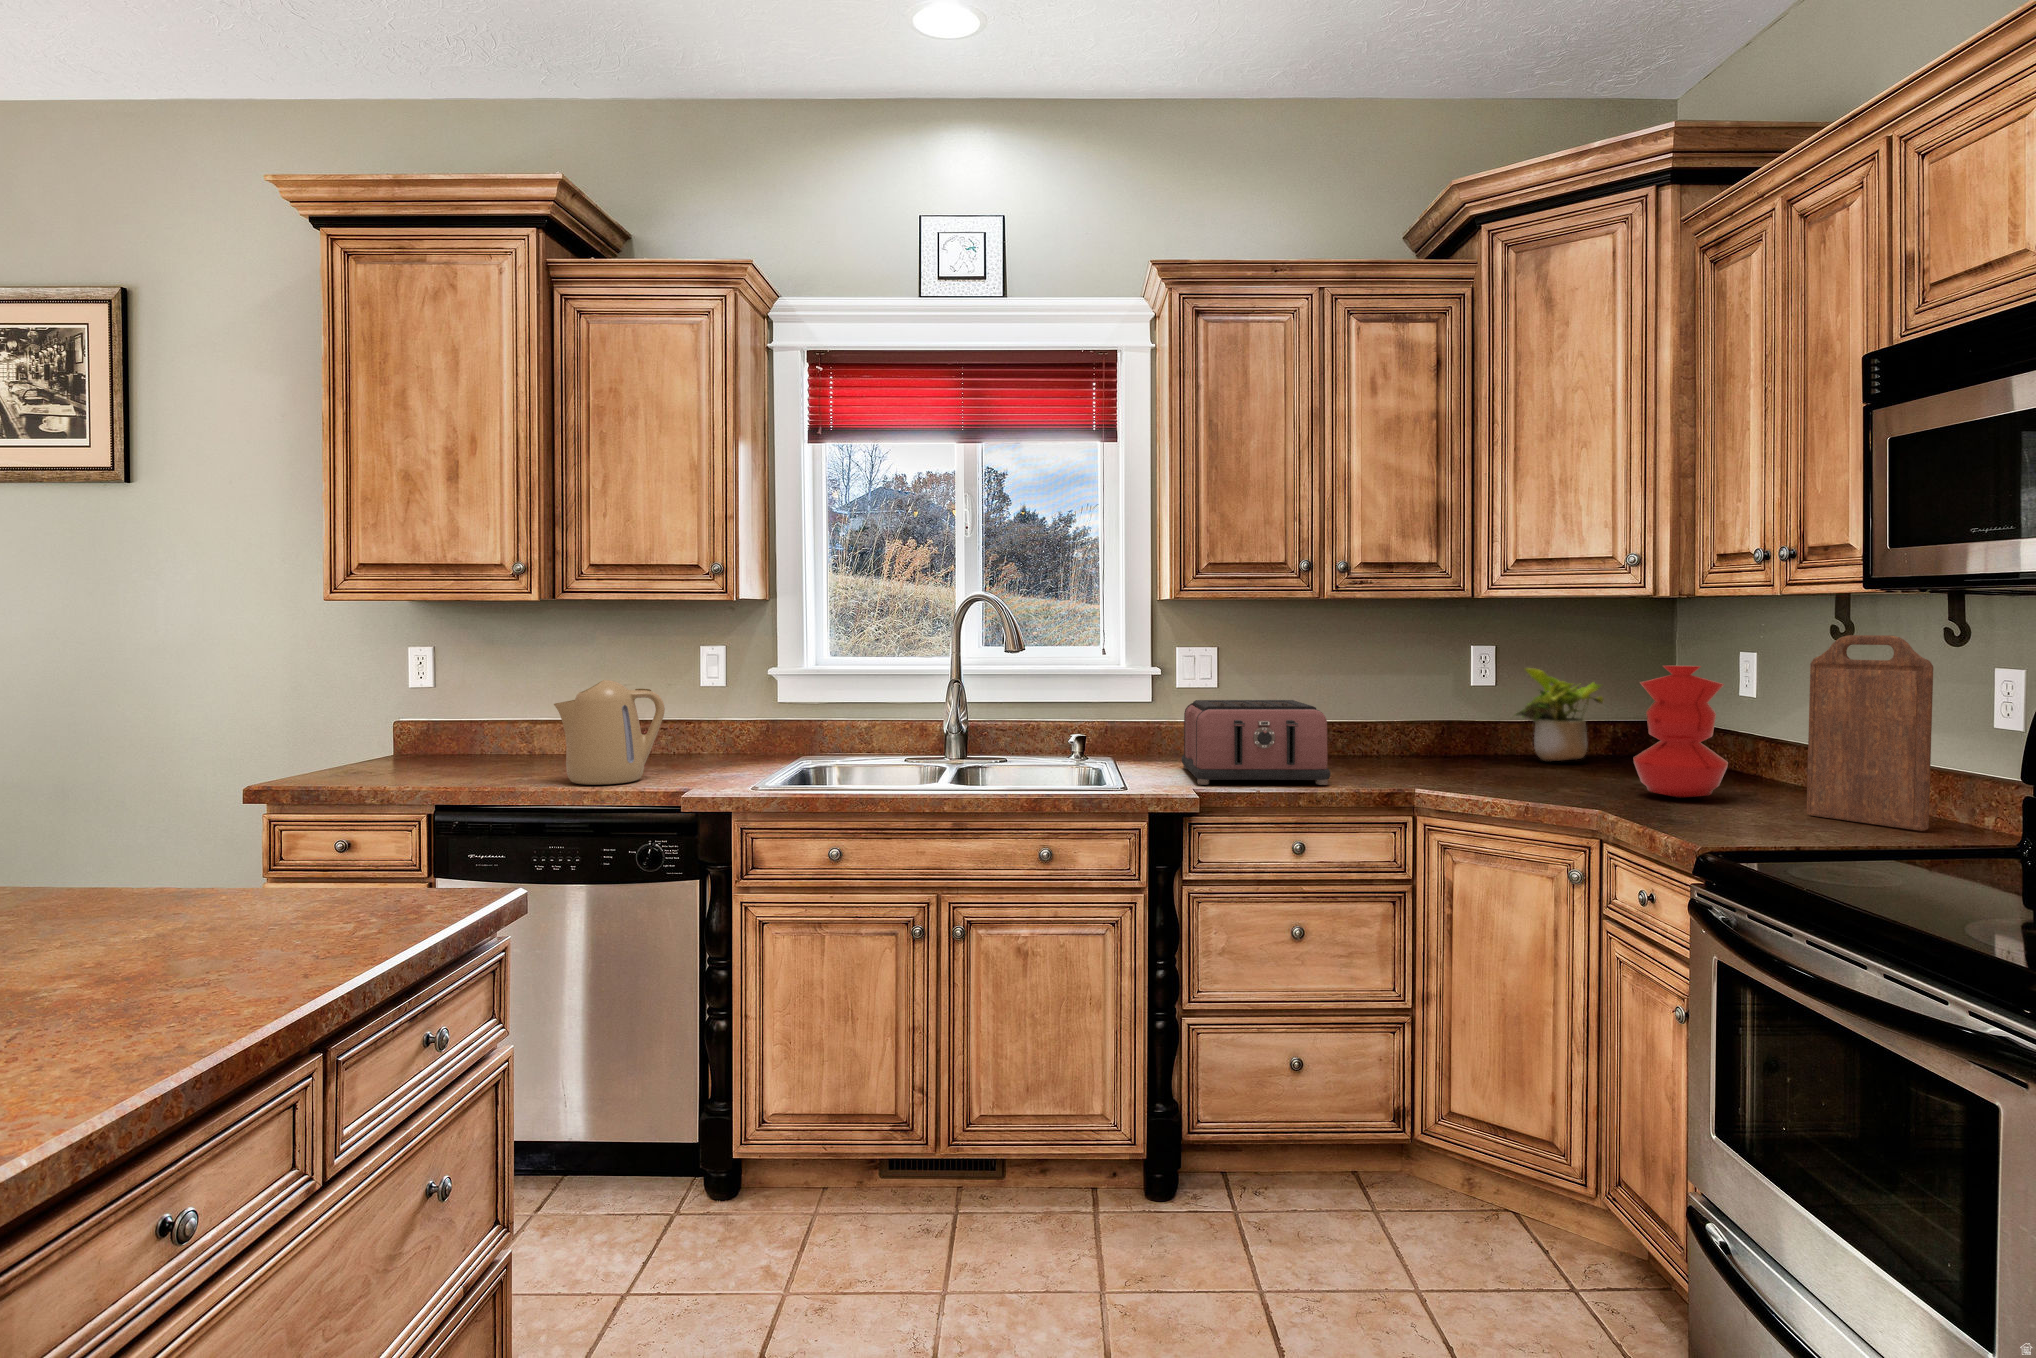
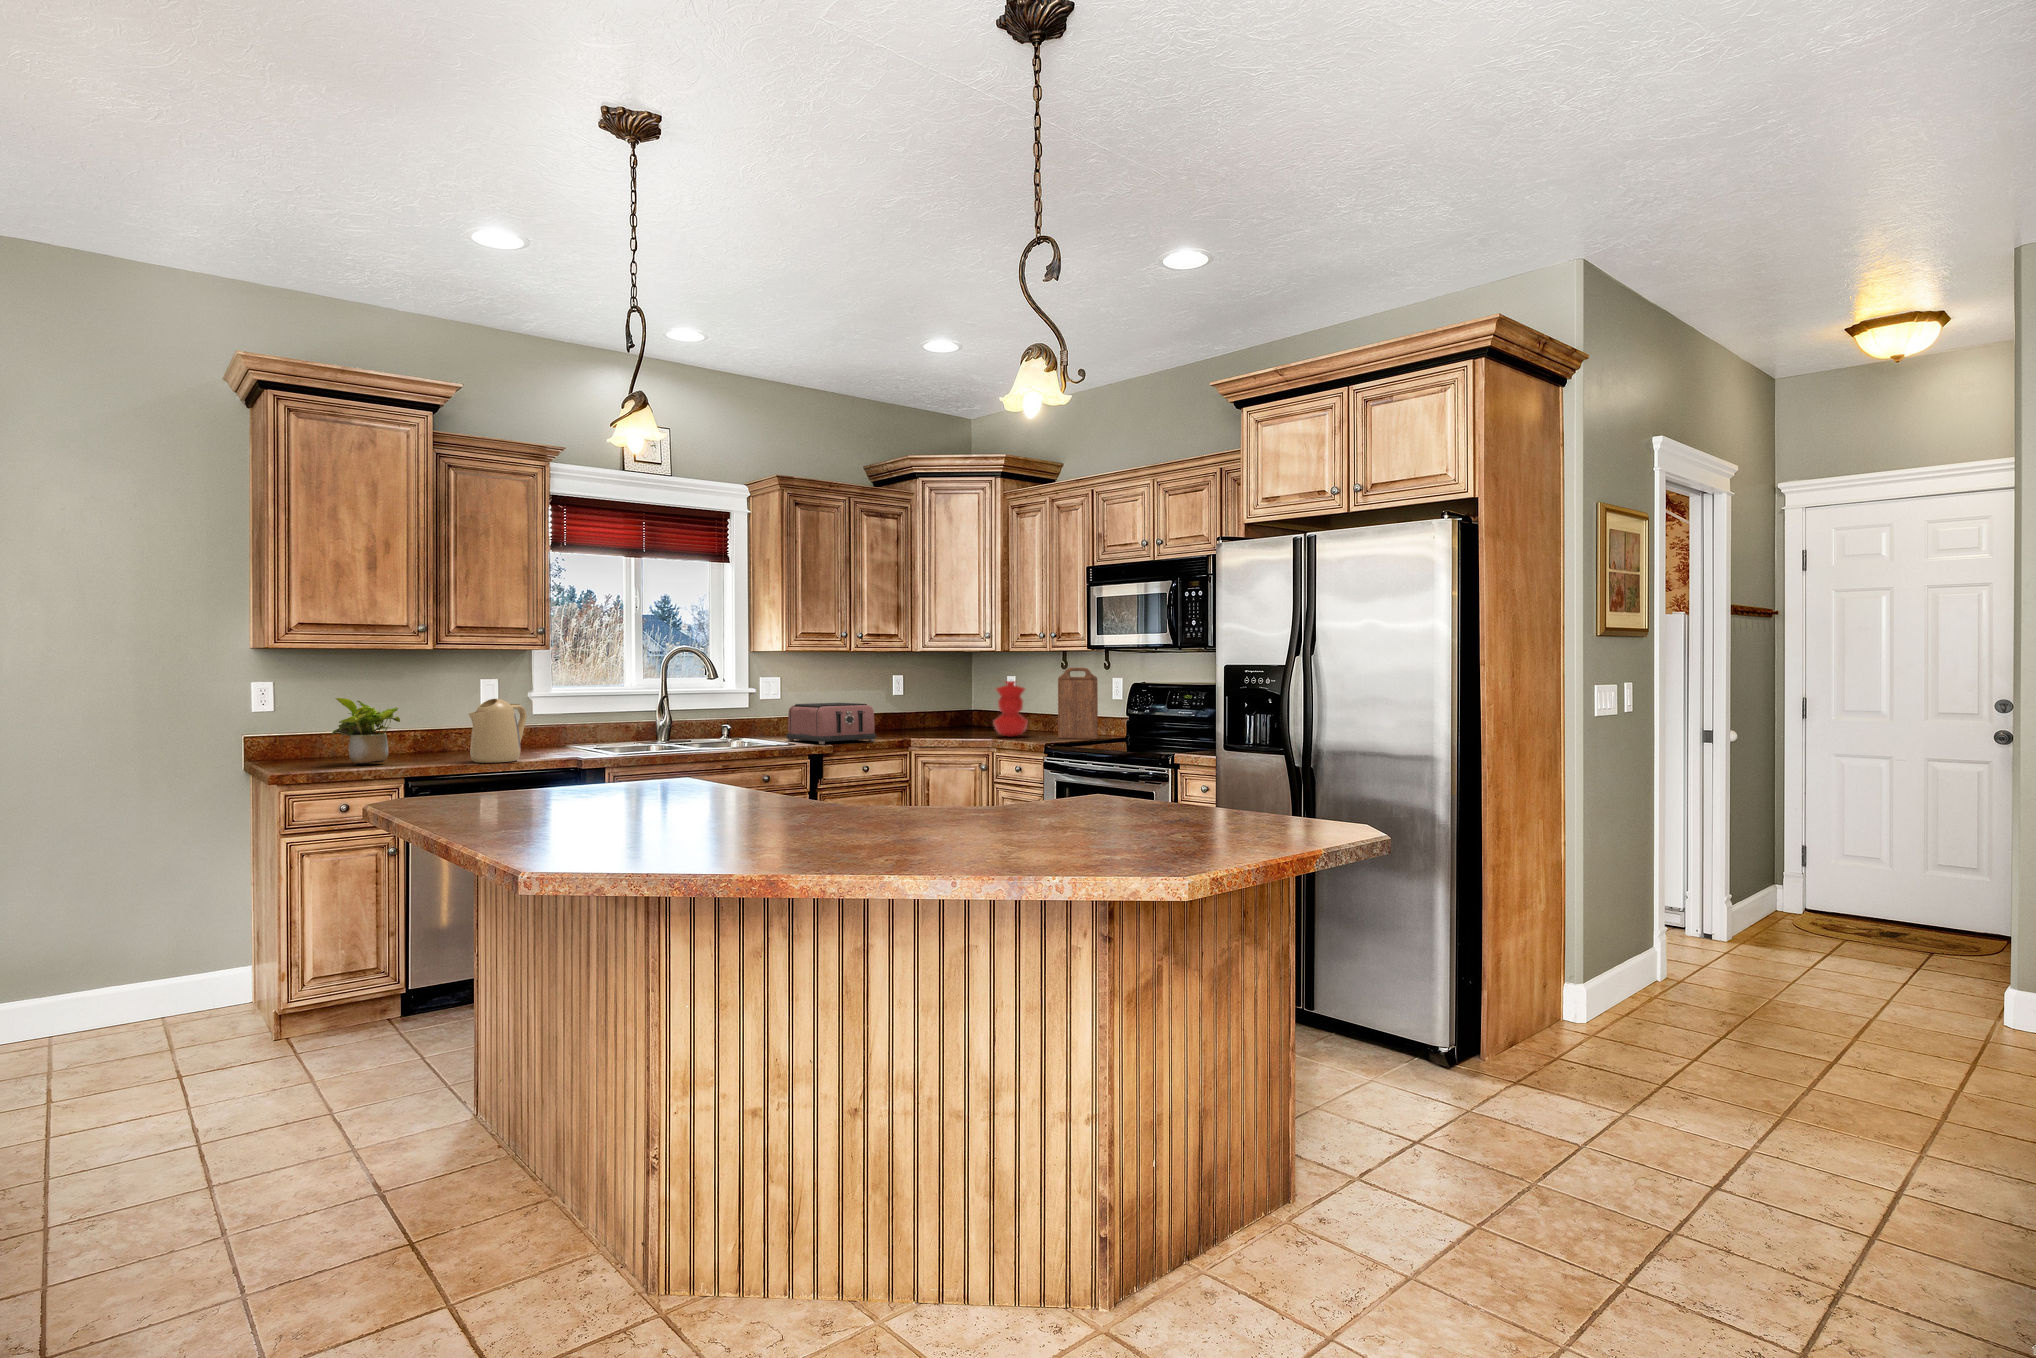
potted plant: present [1515,668,1603,762] -> present [331,698,400,765]

